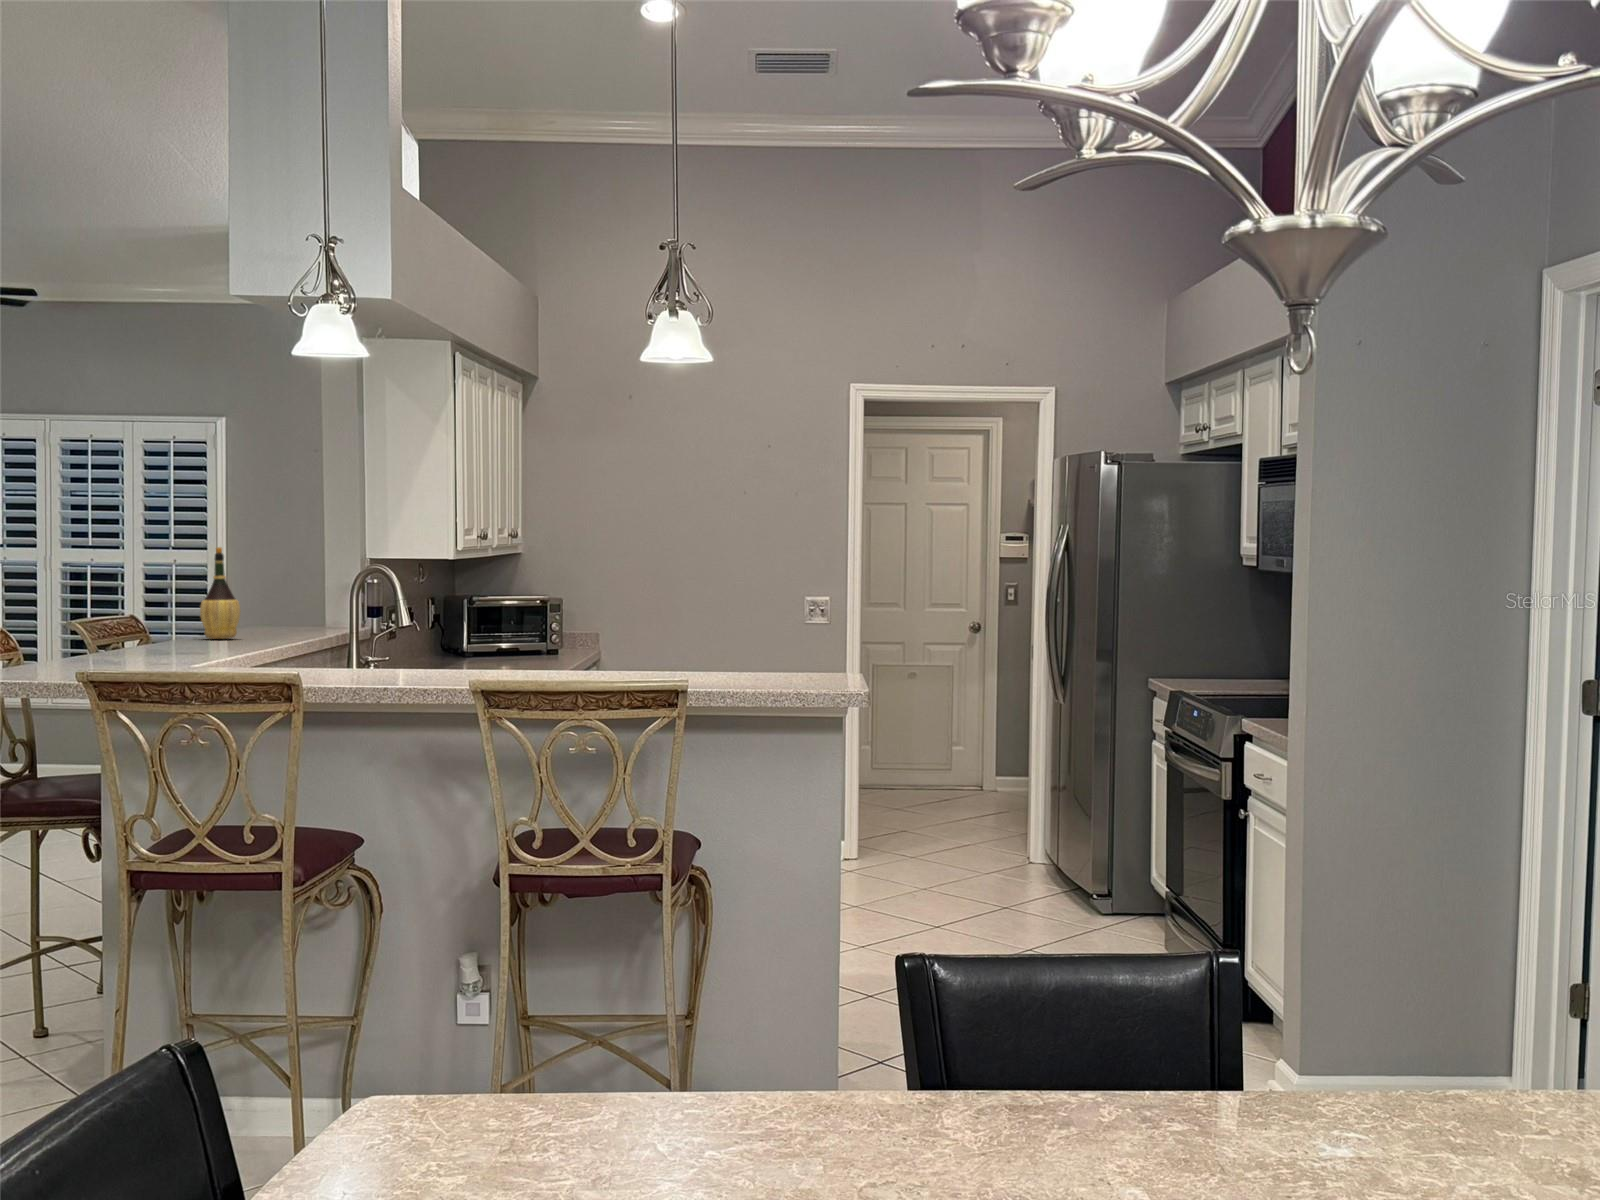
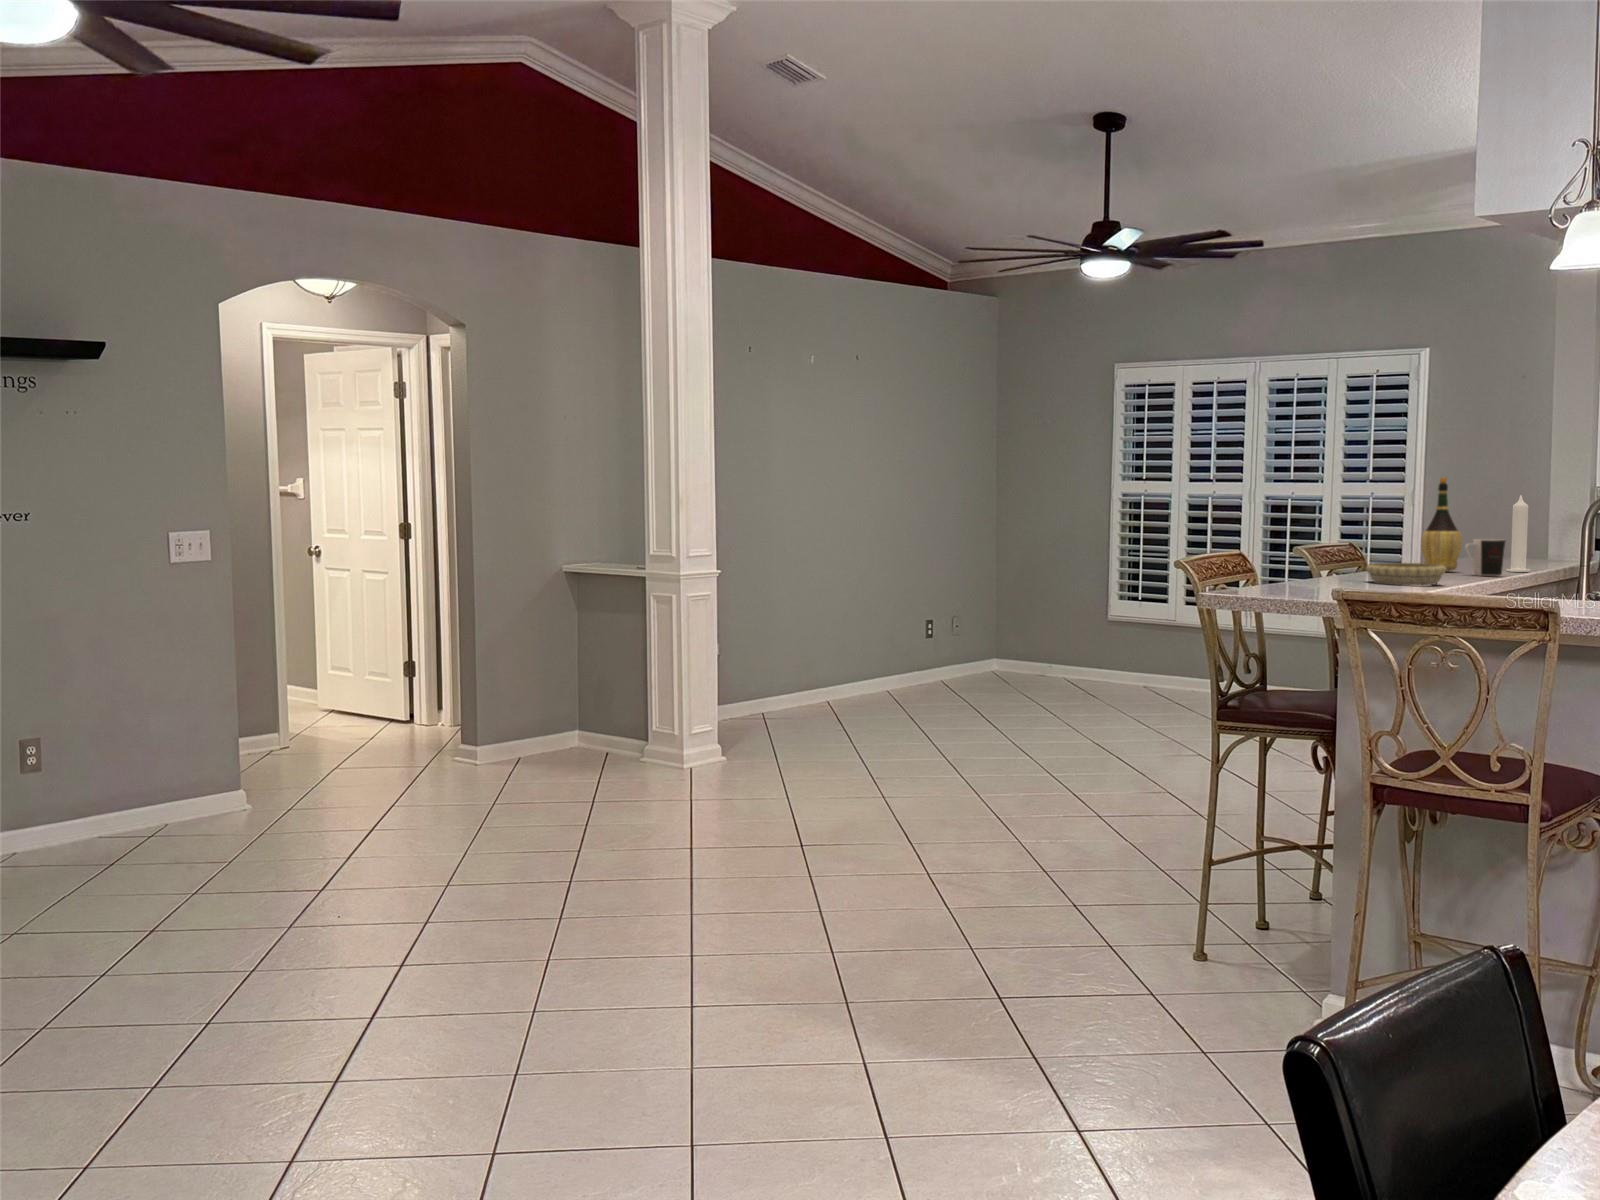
candle: none [285,564,307,636] -> present [1506,495,1530,572]
coffee cup: none [241,607,279,642] -> present [1465,539,1505,576]
decorative bowl: none [131,635,215,658] -> present [1366,563,1447,585]

